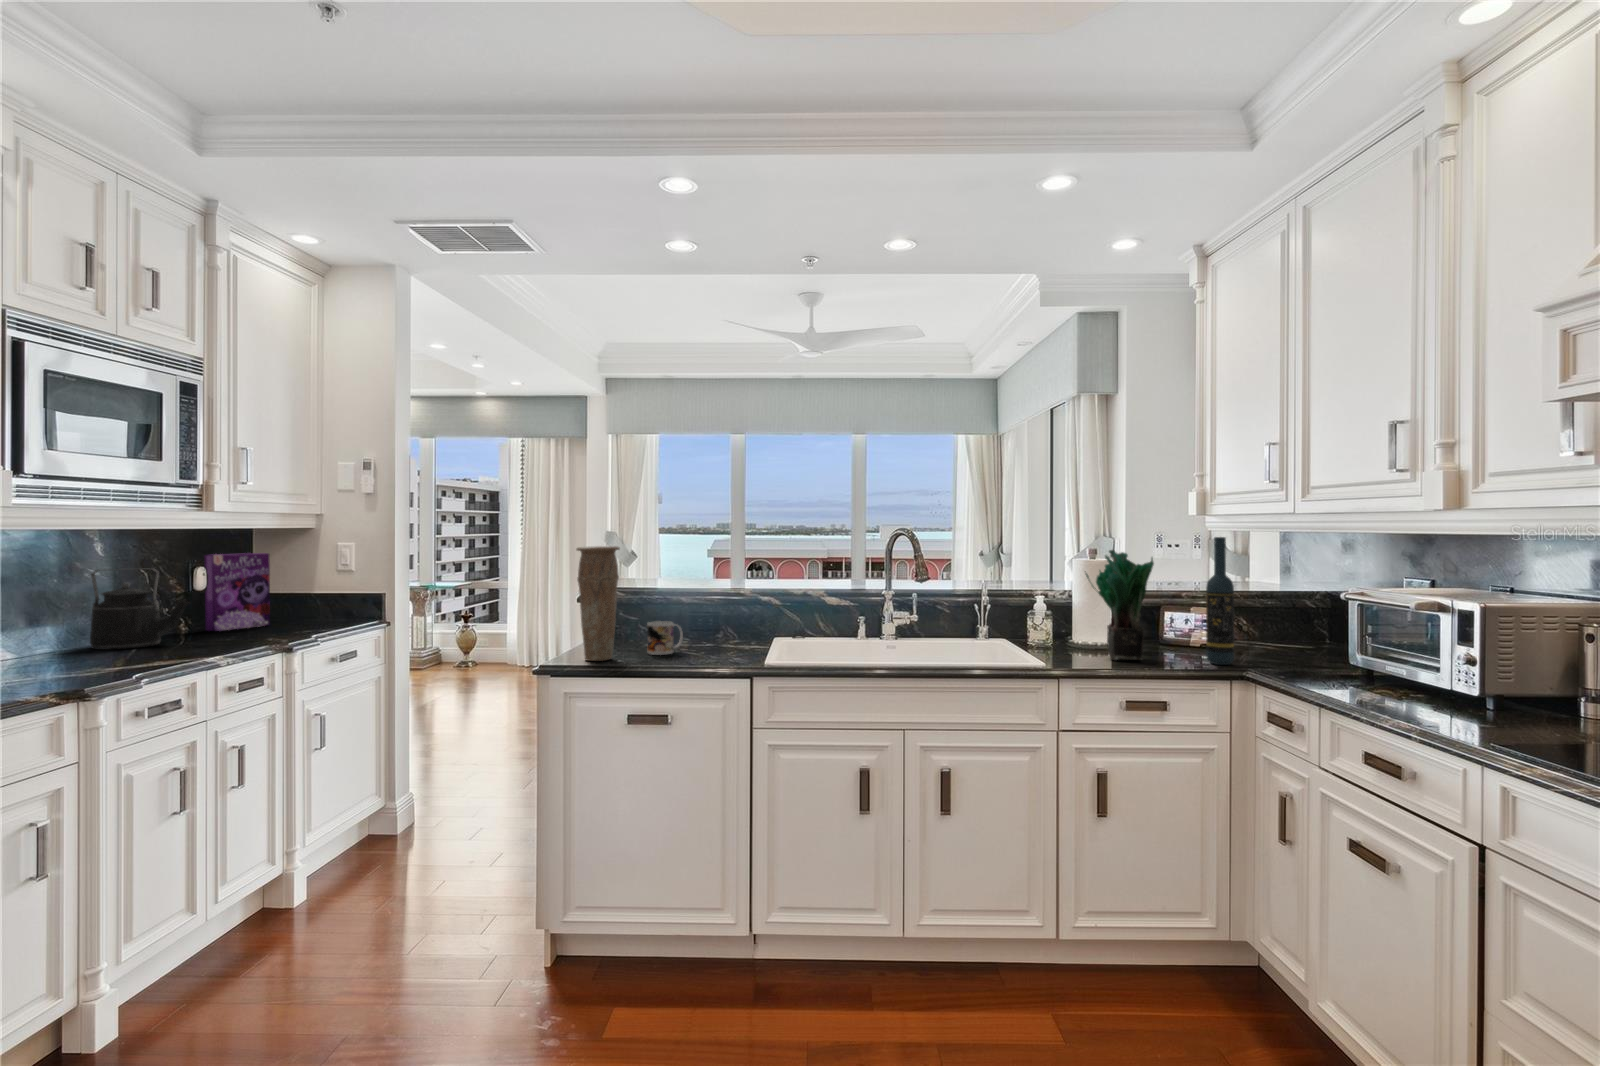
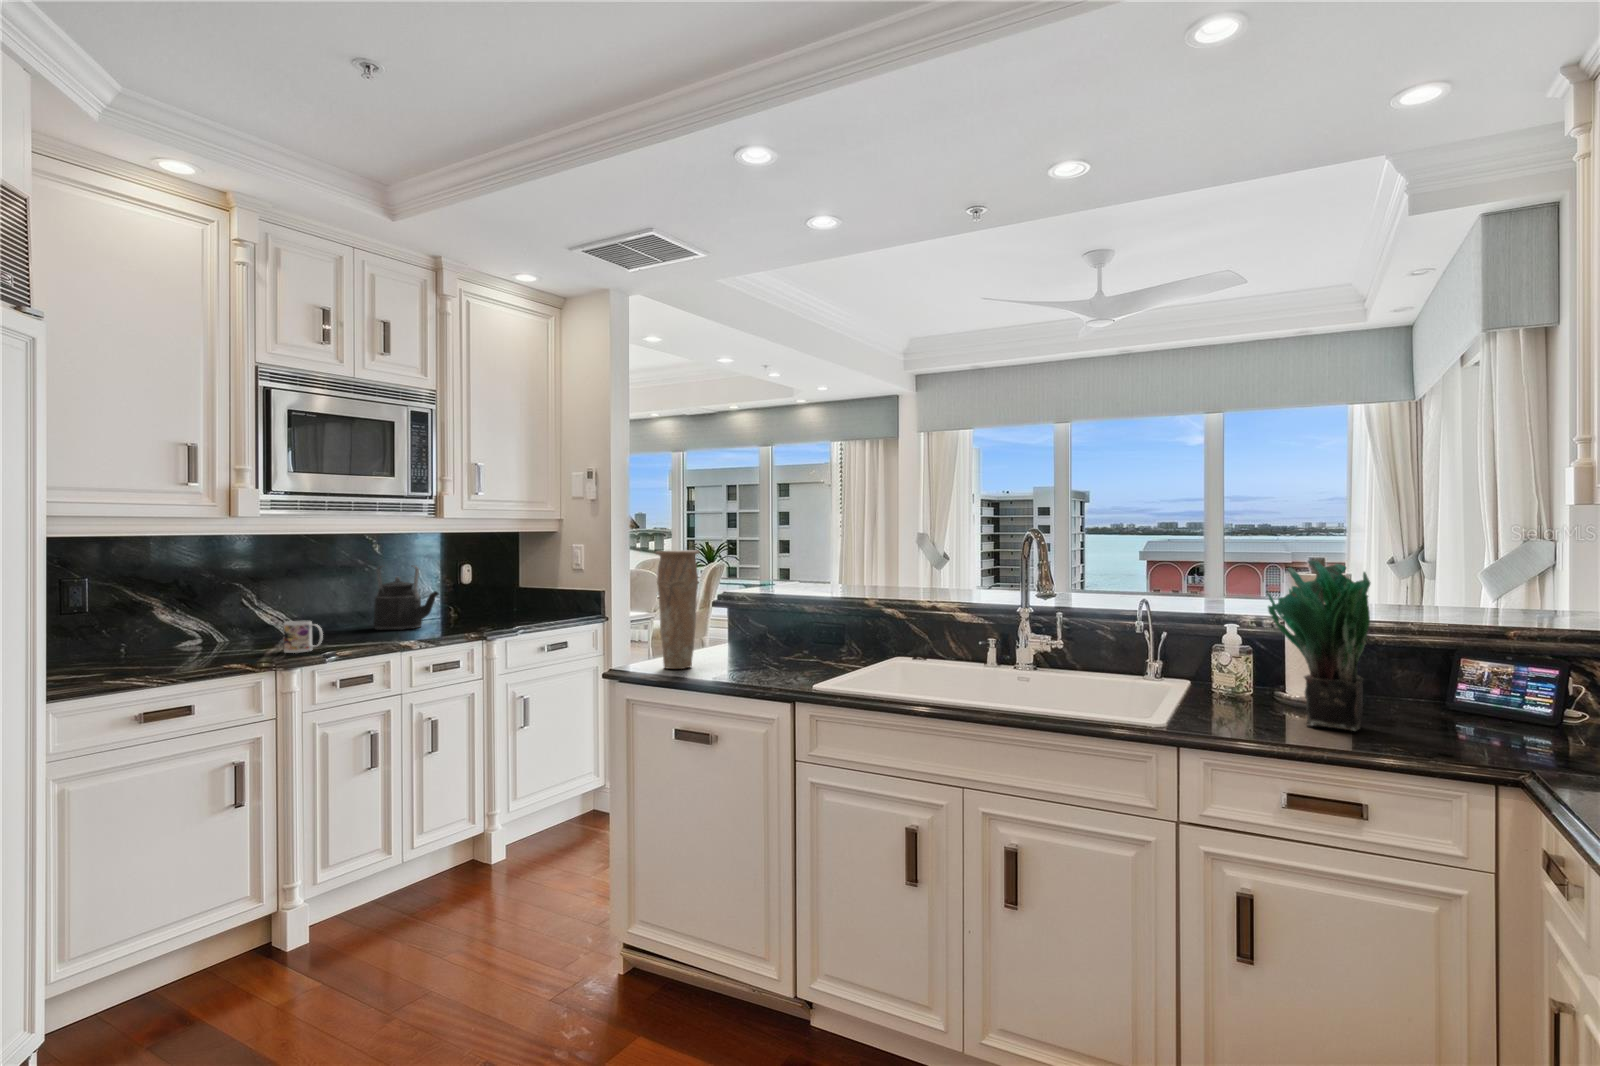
wine bottle: present [1206,537,1234,665] -> none [1478,541,1532,755]
cereal box: present [204,553,270,631] -> none [476,553,527,619]
mug: present [647,621,683,655] -> present [284,621,323,653]

